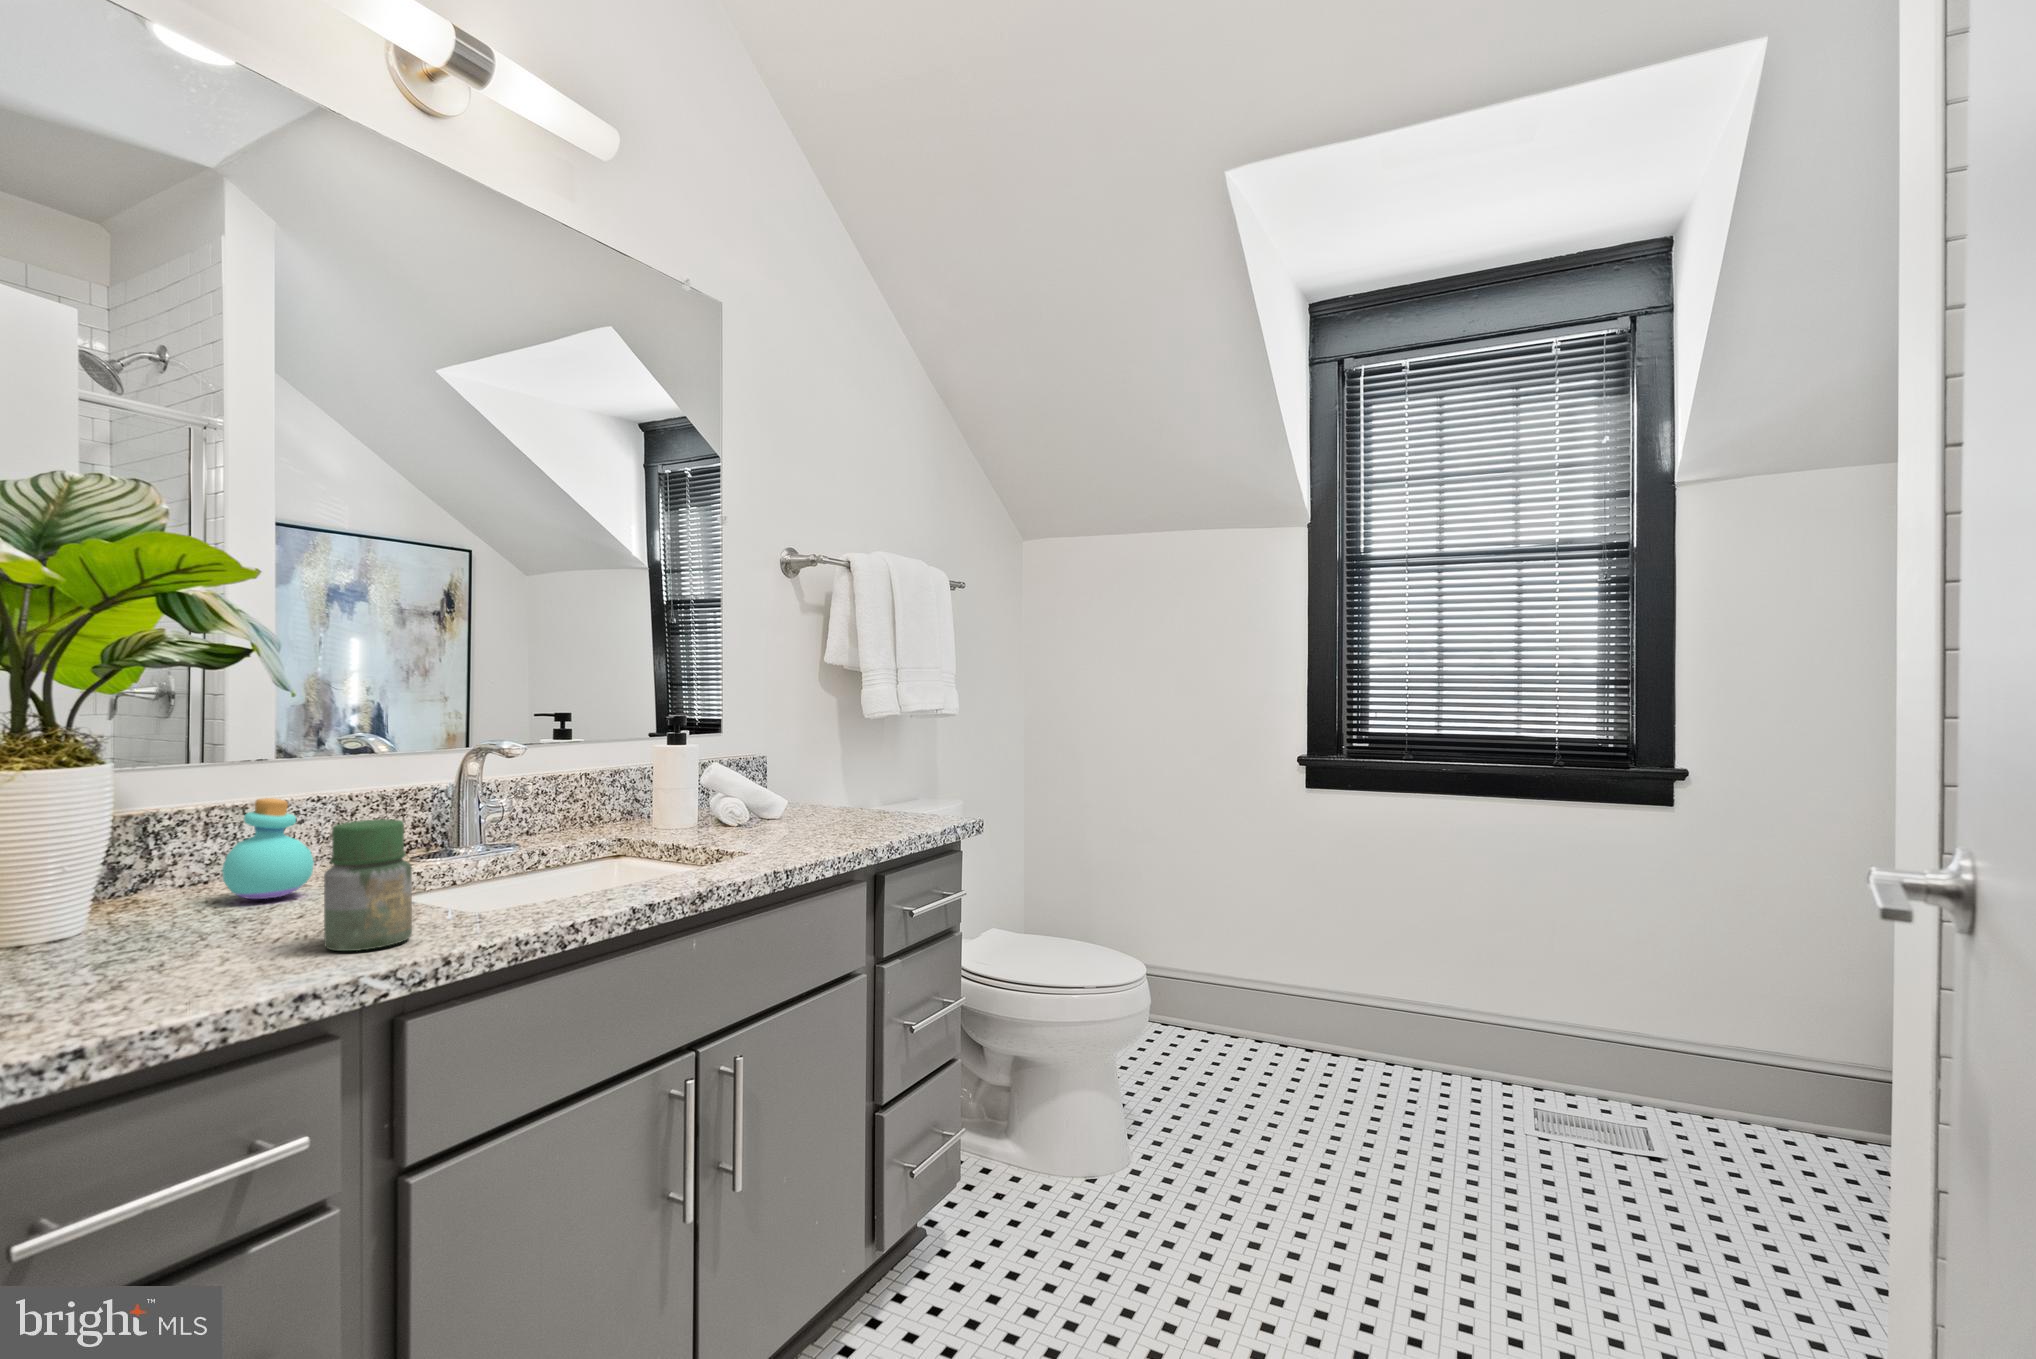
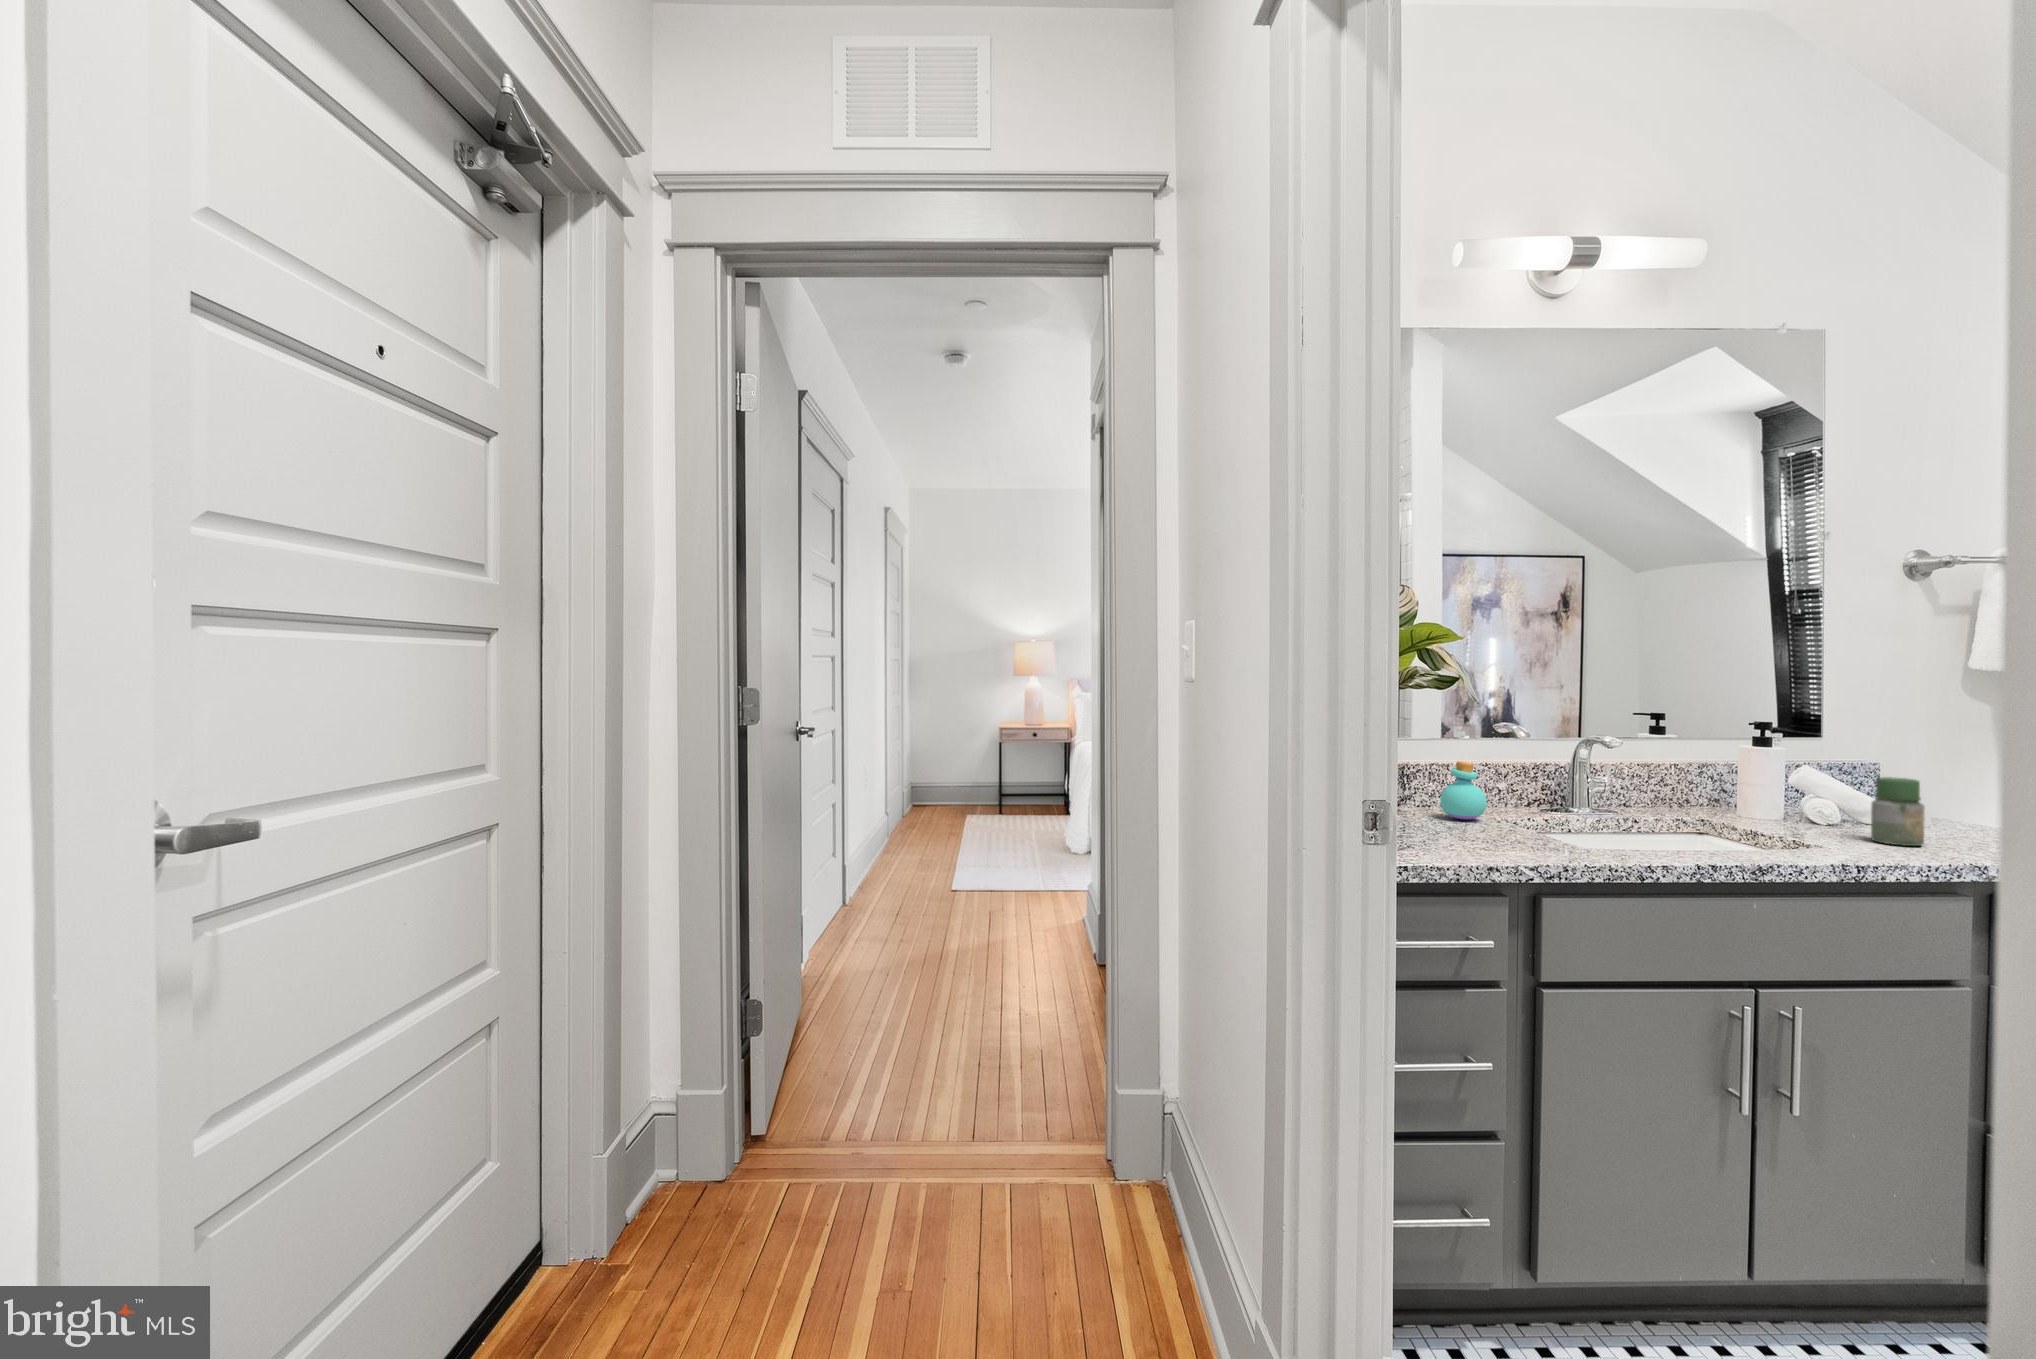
jar: present [324,819,412,951] -> present [1871,777,1924,846]

